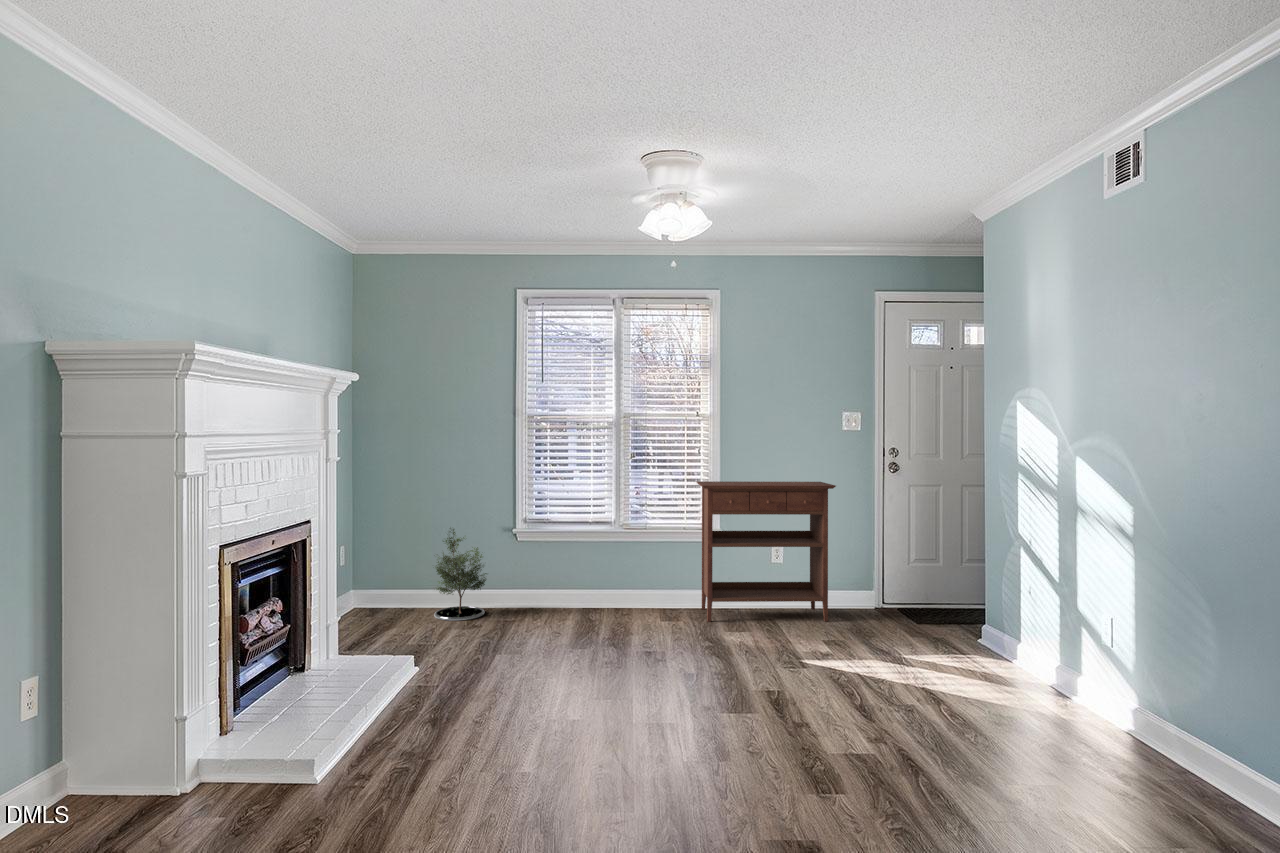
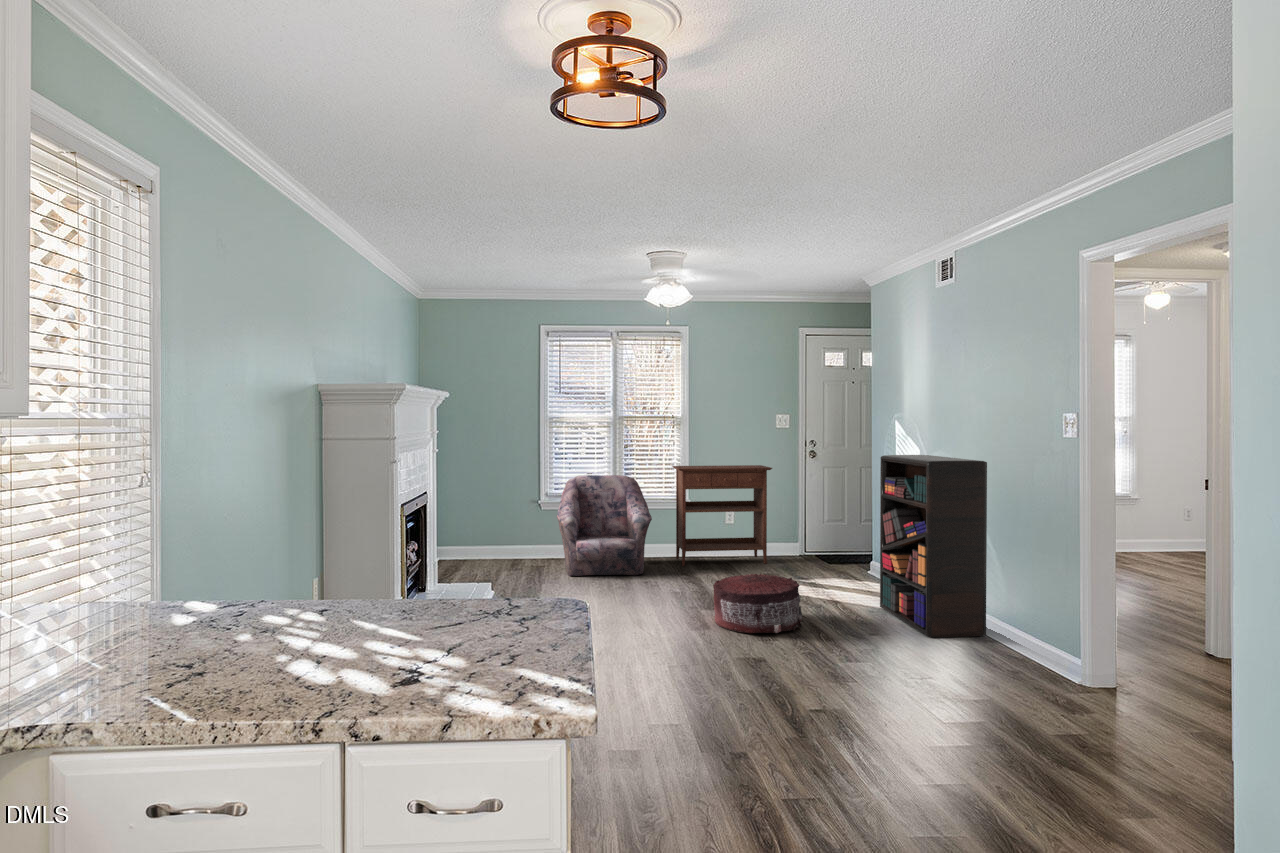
bookshelf: none [1013,467,1227,797] -> present [880,455,987,638]
armchair: none [530,493,662,638] -> present [557,475,652,576]
potted tree: present [434,528,487,621] -> none [481,501,522,569]
pouf: none [735,656,884,774] -> present [713,574,802,633]

